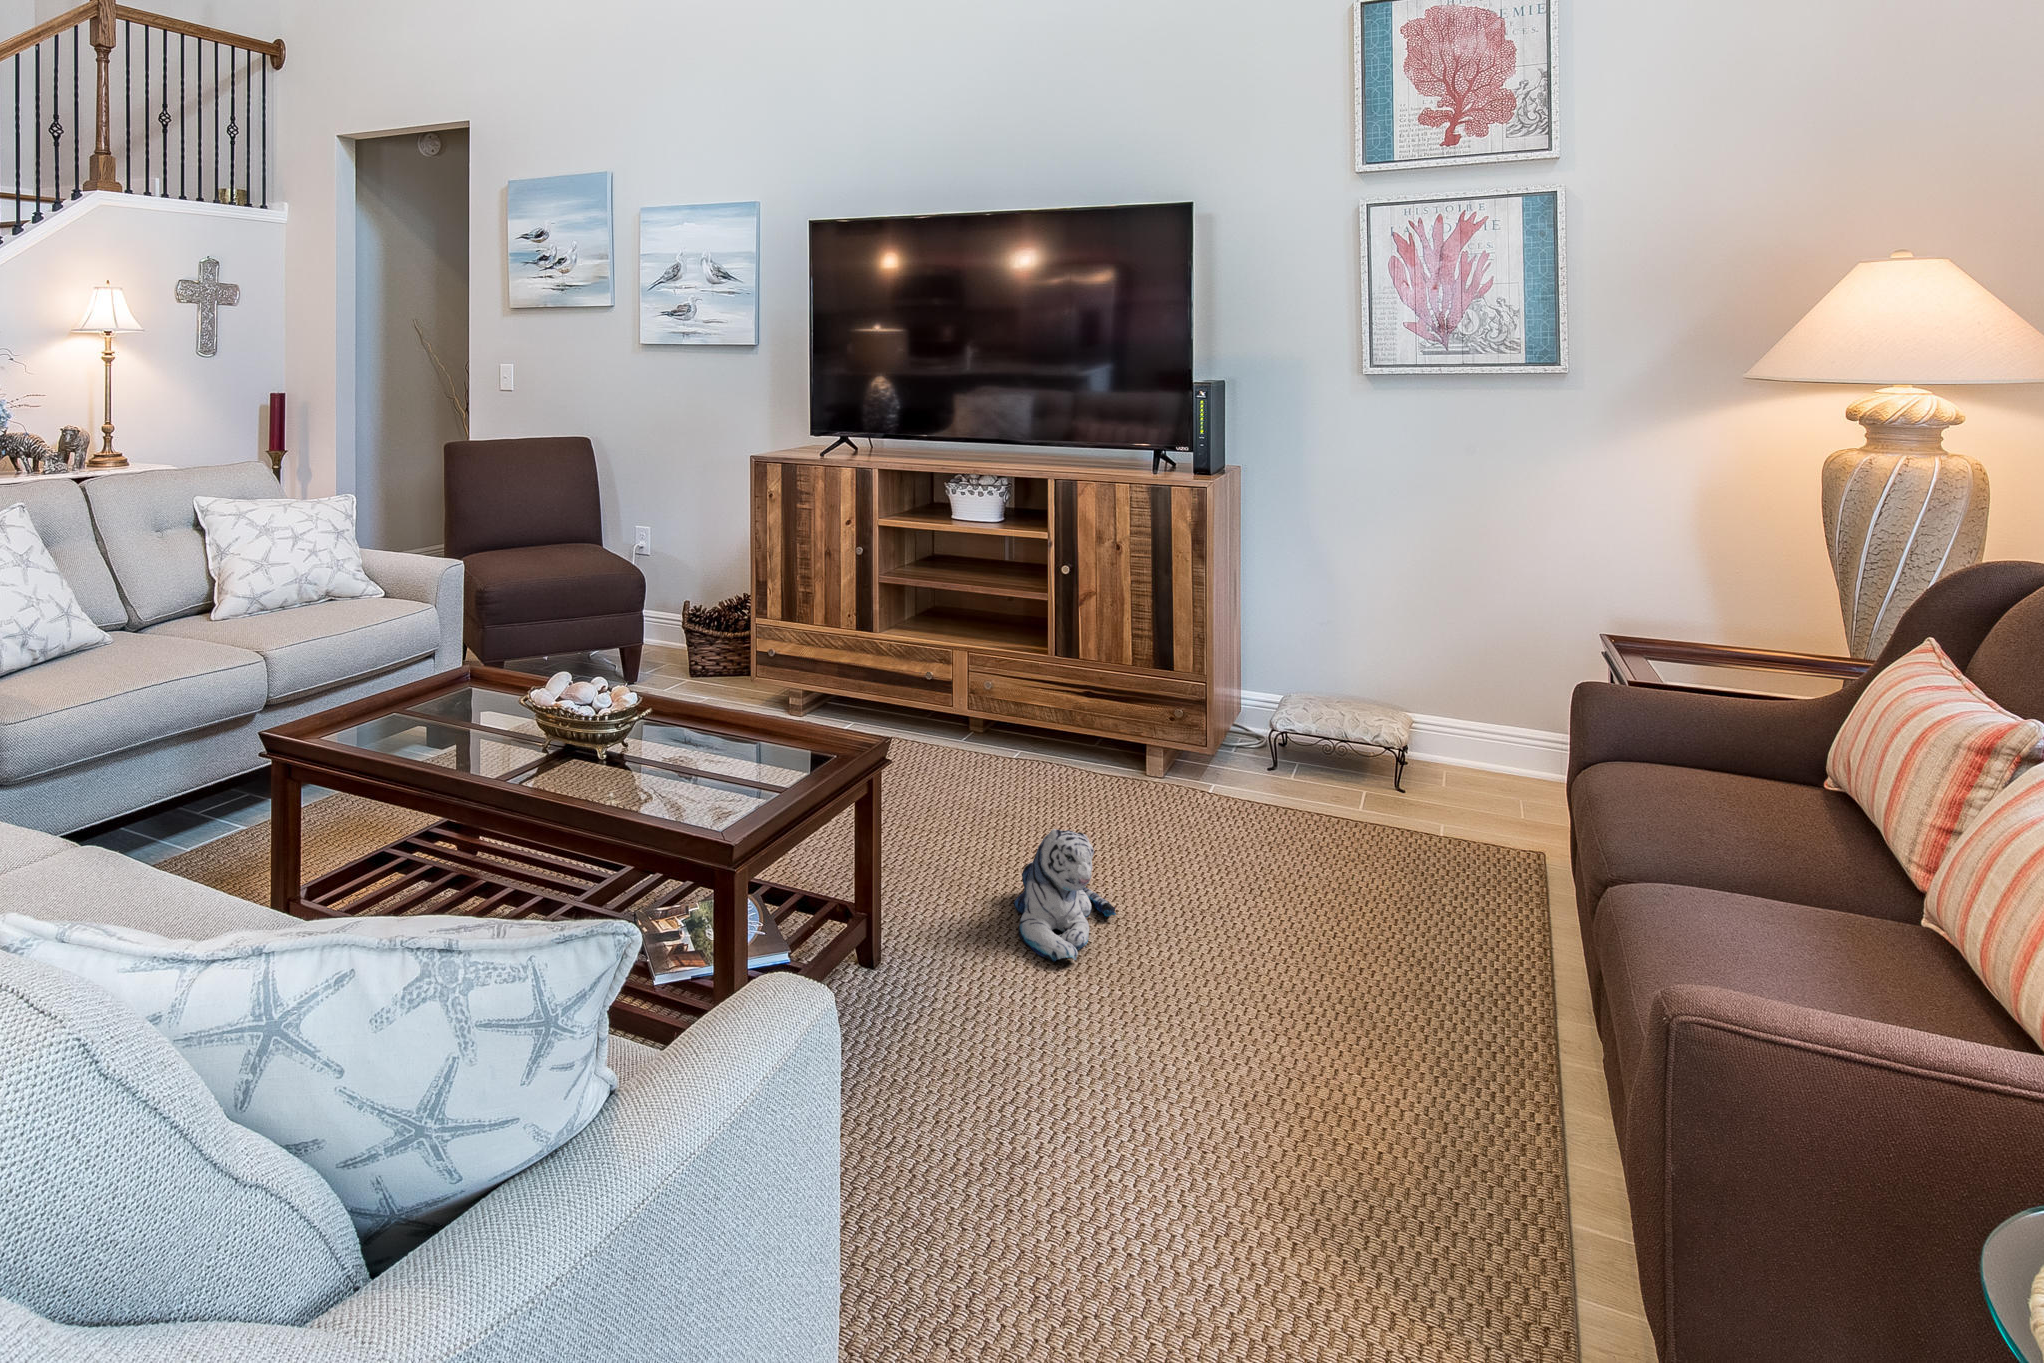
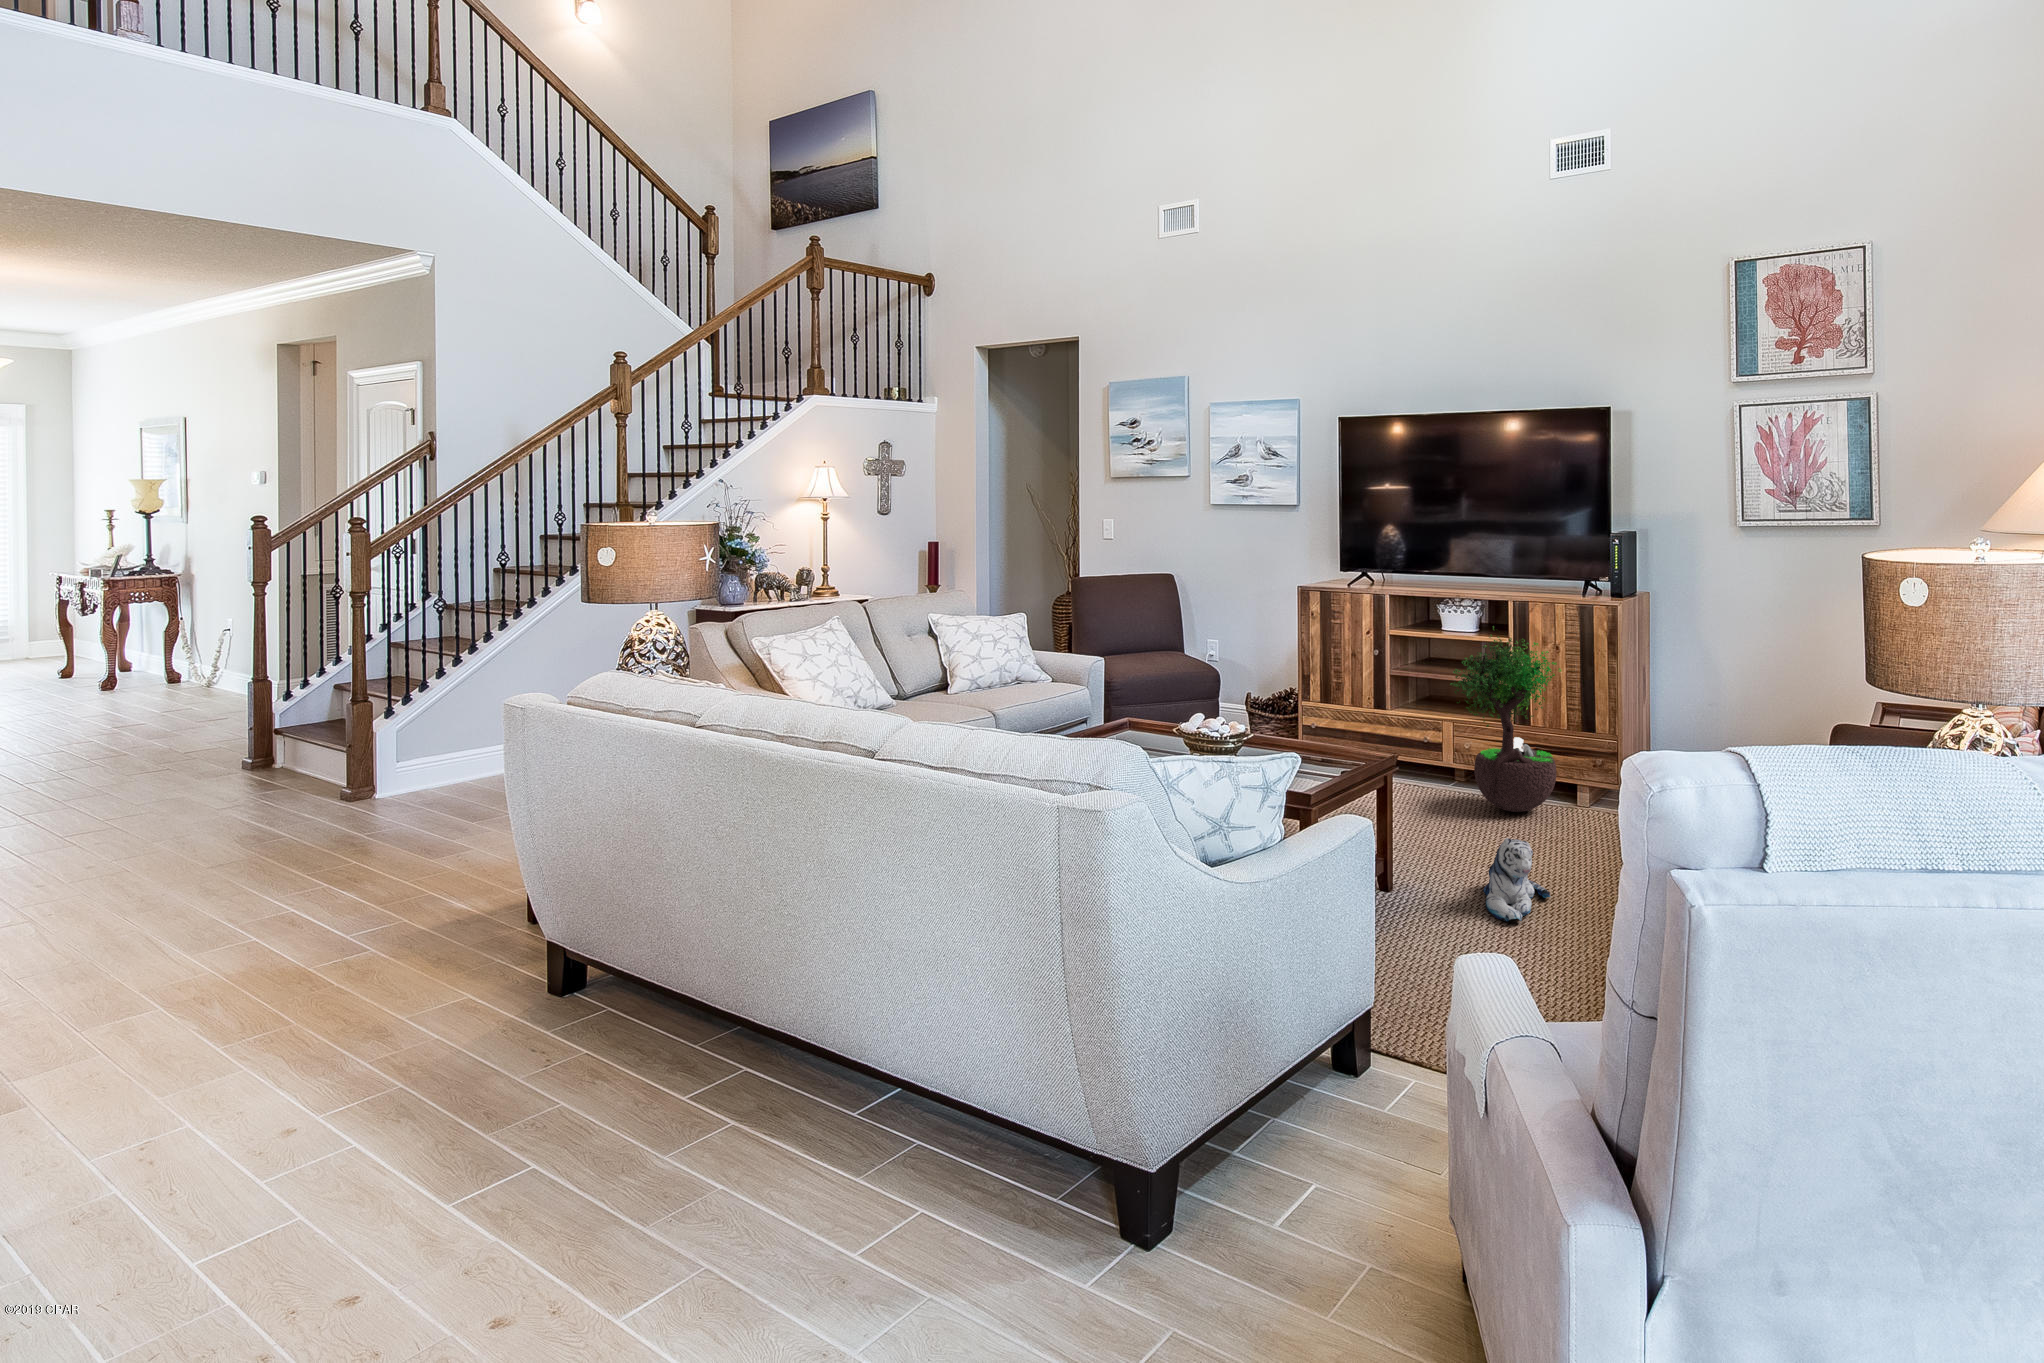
potted tree: none [964,510,1123,772] -> present [1450,626,1561,812]

